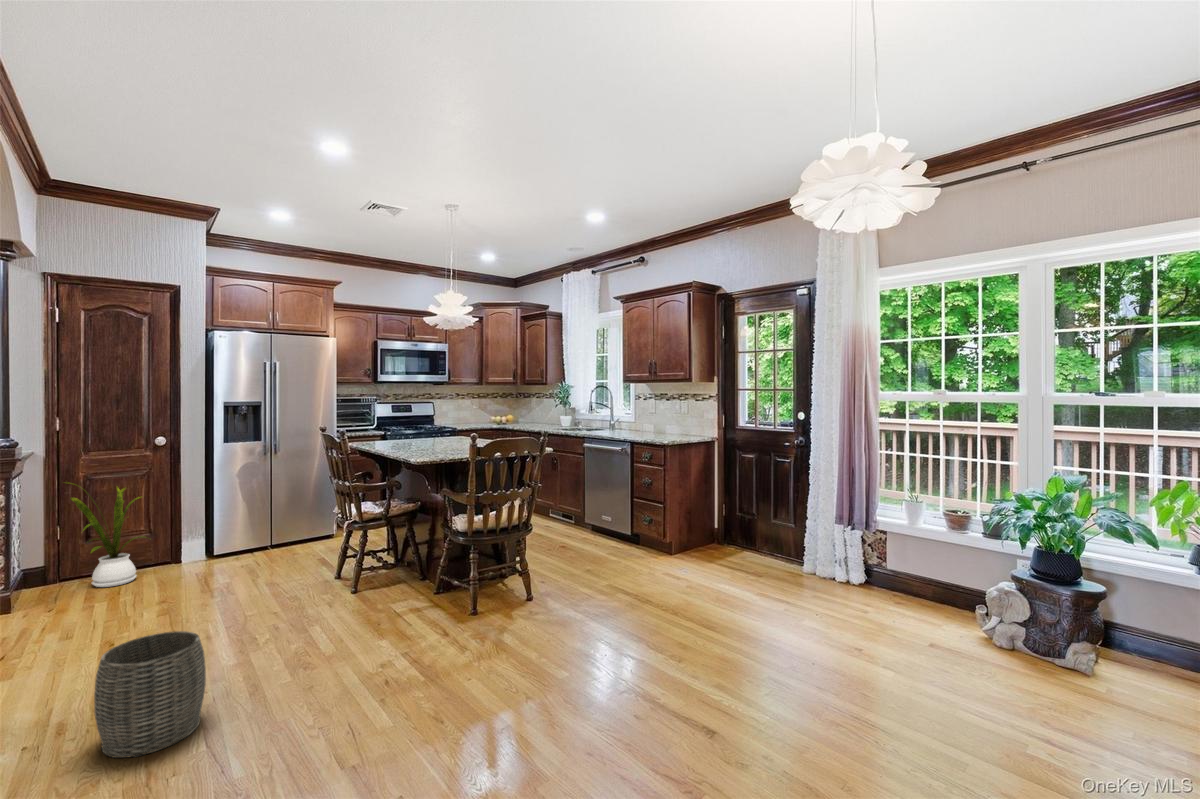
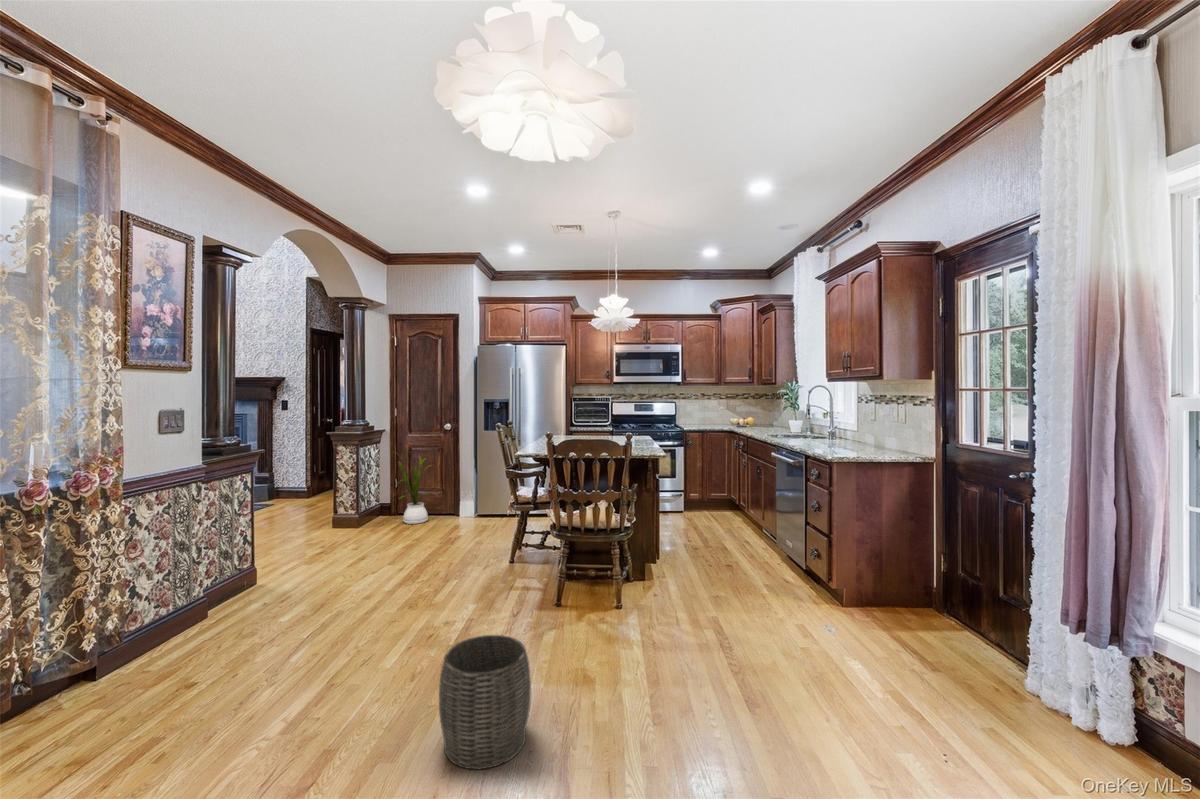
woven basket: present [94,631,206,758] -> present [439,635,531,769]

